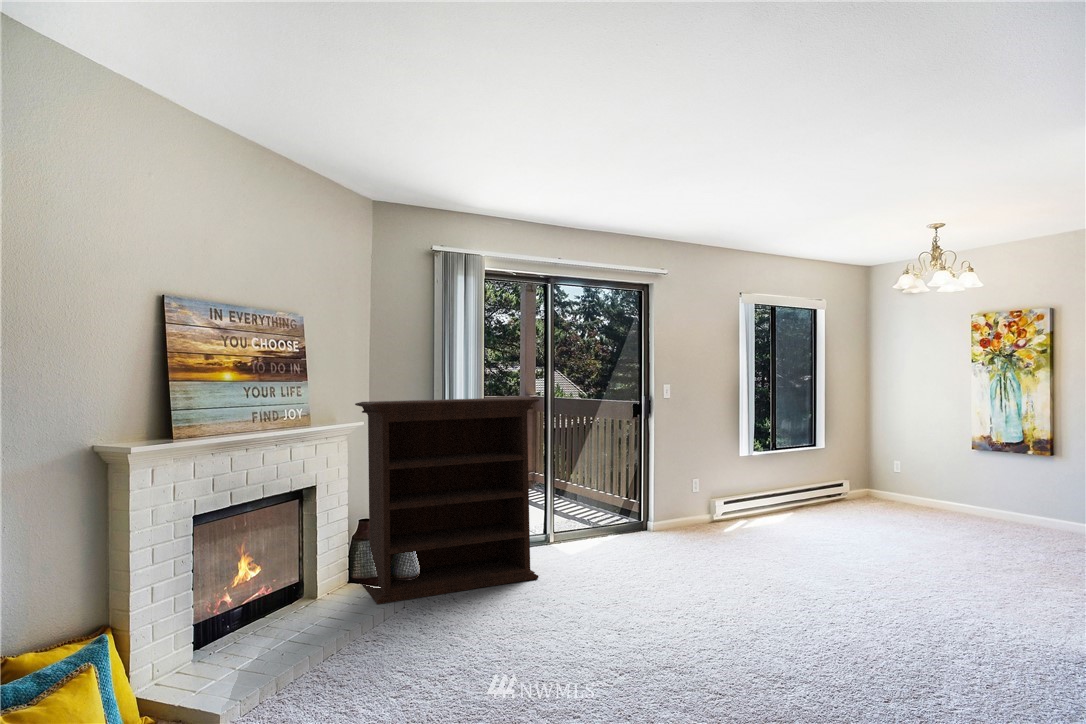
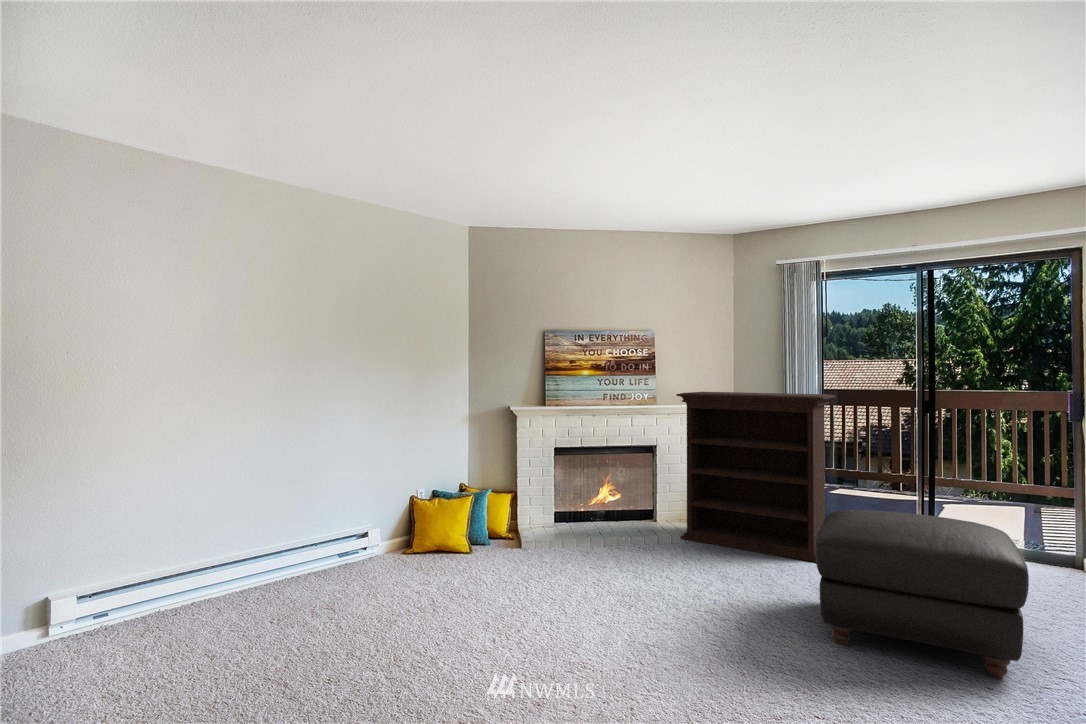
ottoman: none [617,494,811,633] -> present [815,510,1029,678]

